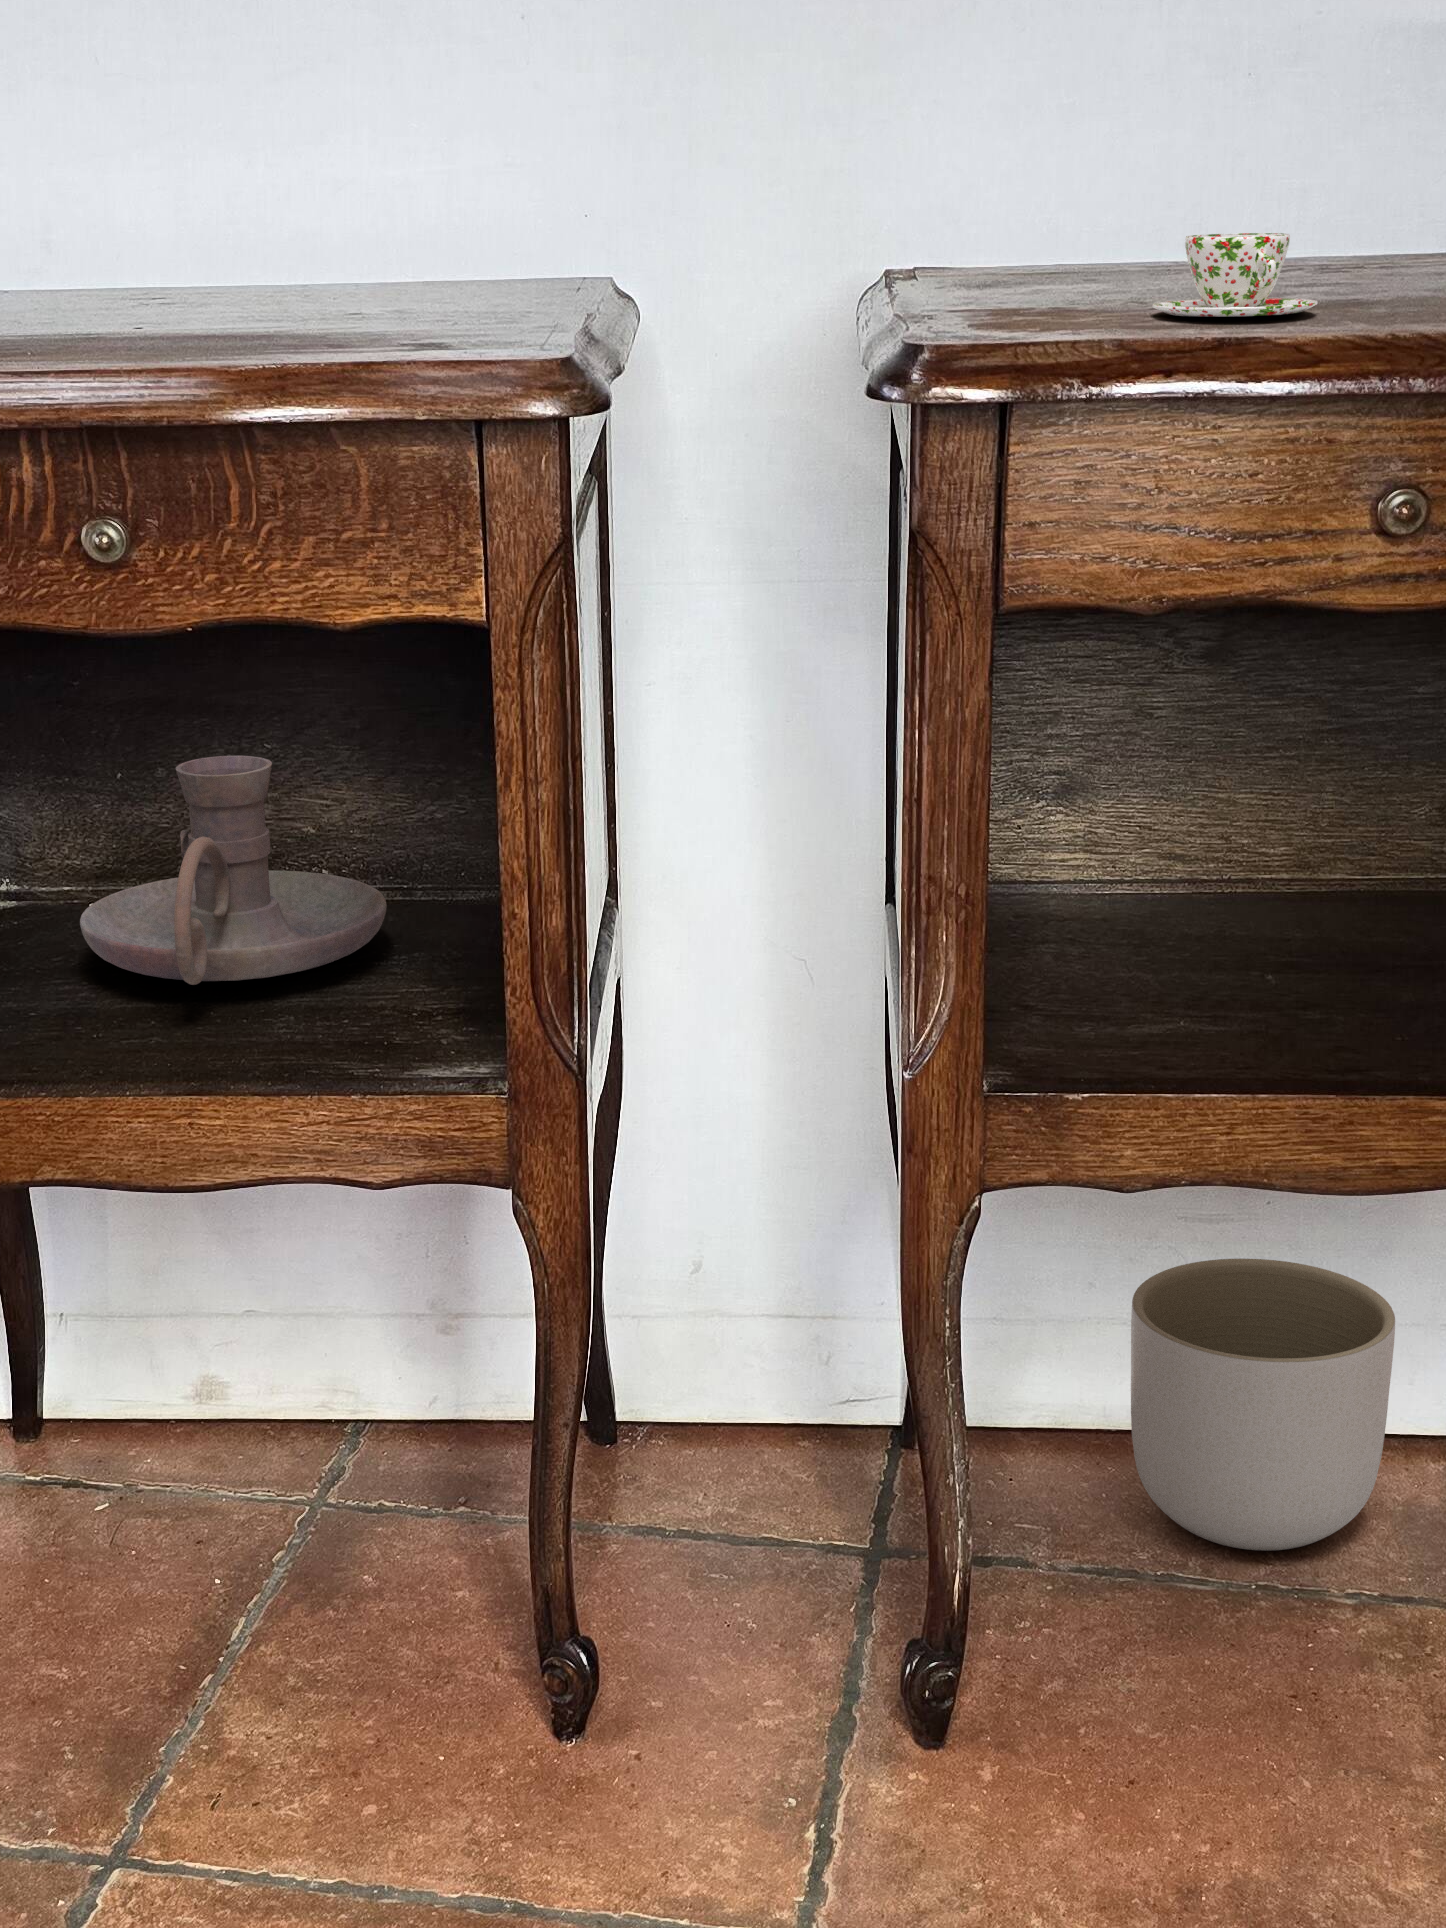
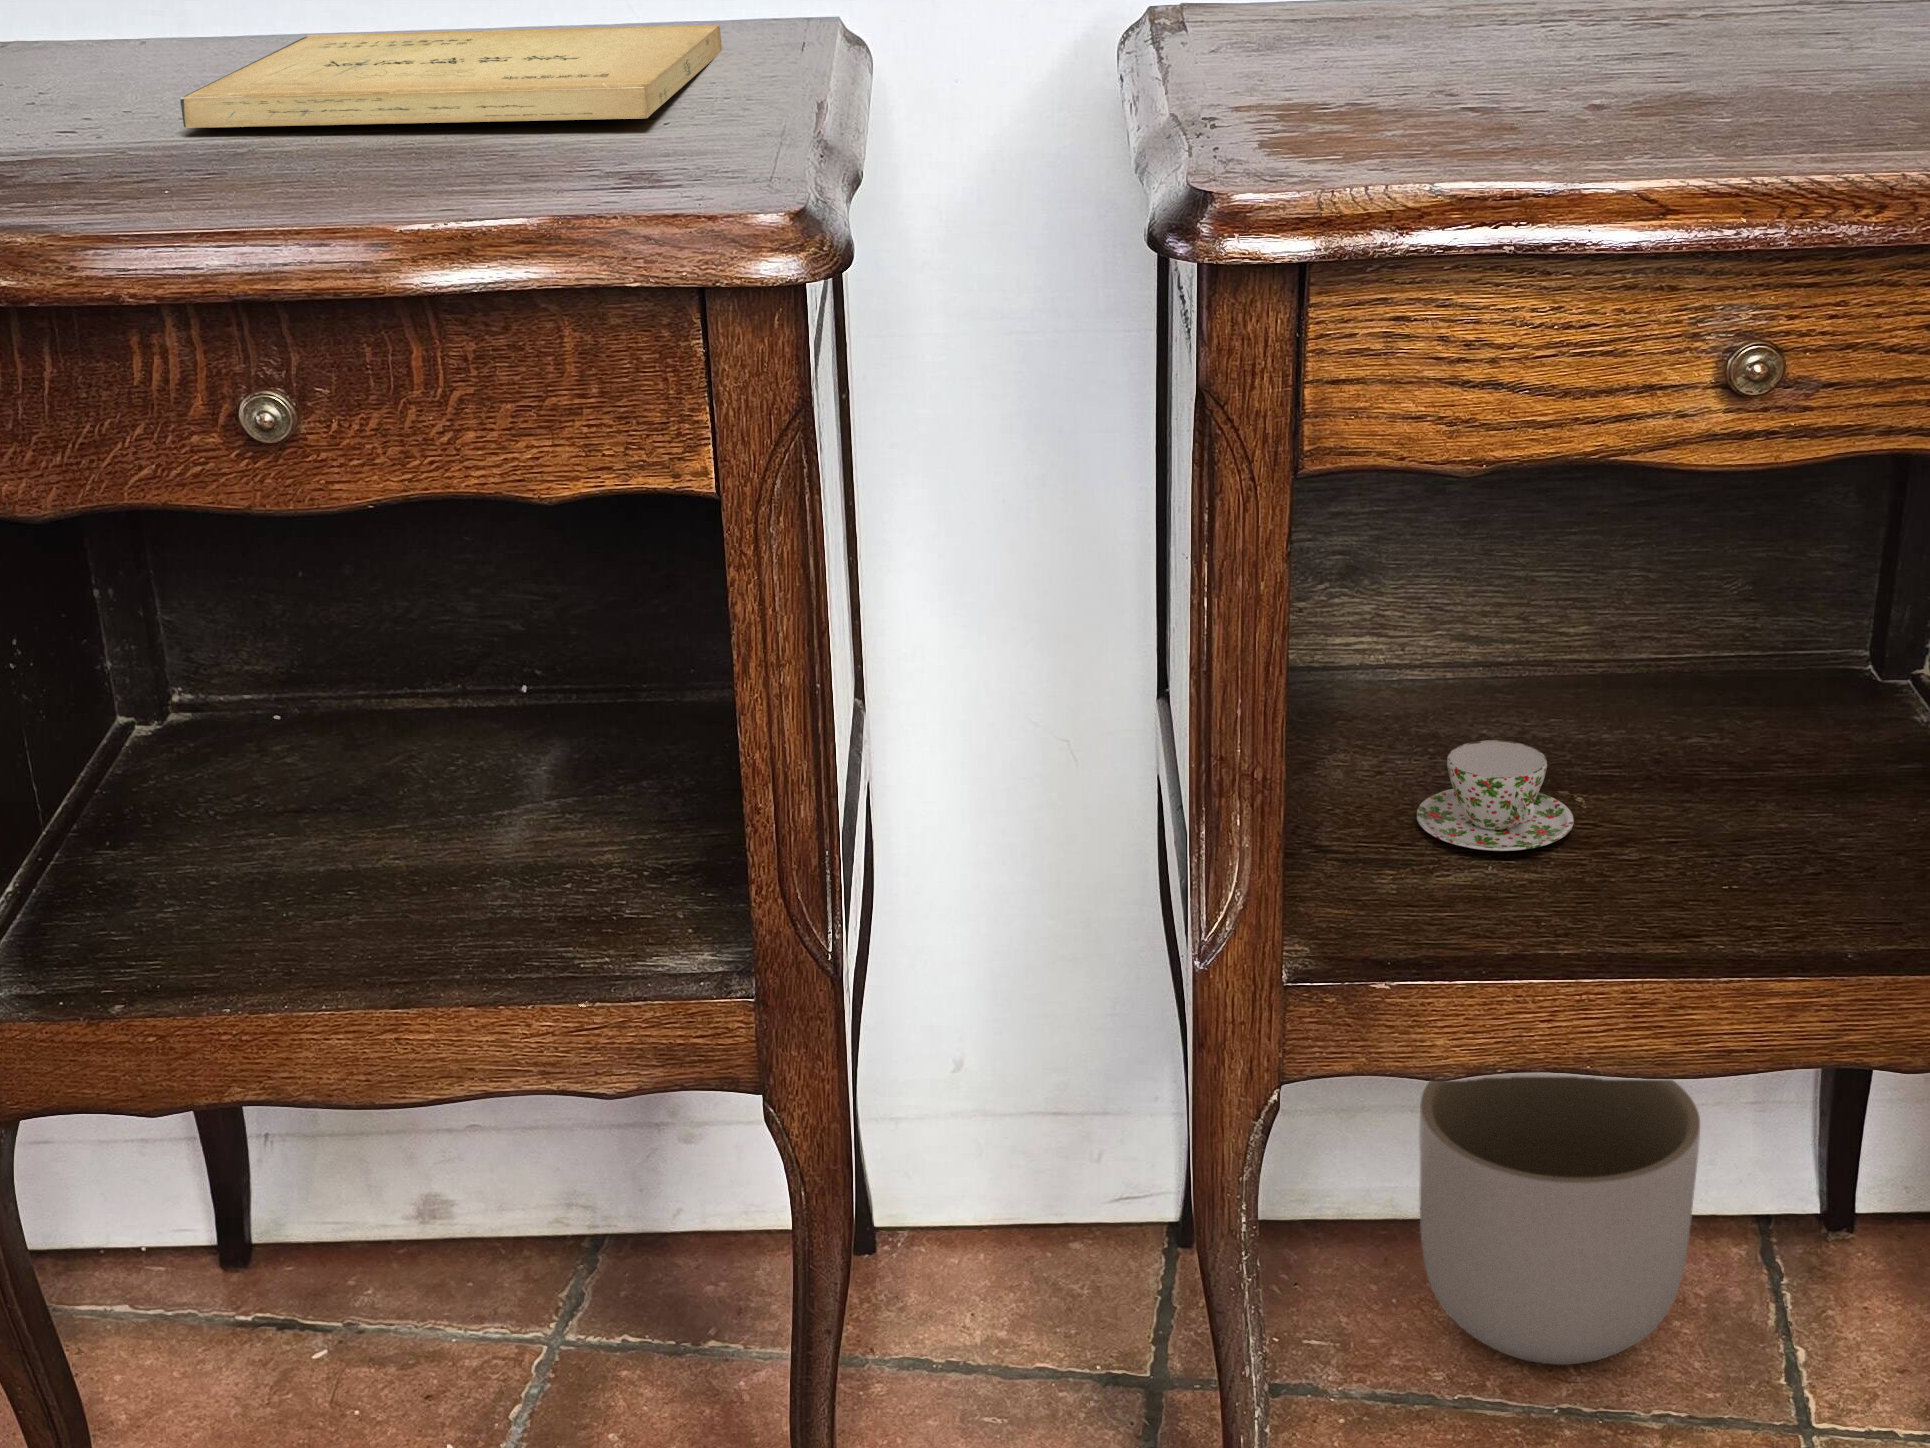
teacup: present [1153,233,1317,317] -> present [1417,740,1574,851]
book: none [39,269,514,321] -> present [180,25,722,128]
candle holder: present [80,756,387,985] -> none [261,580,604,863]

